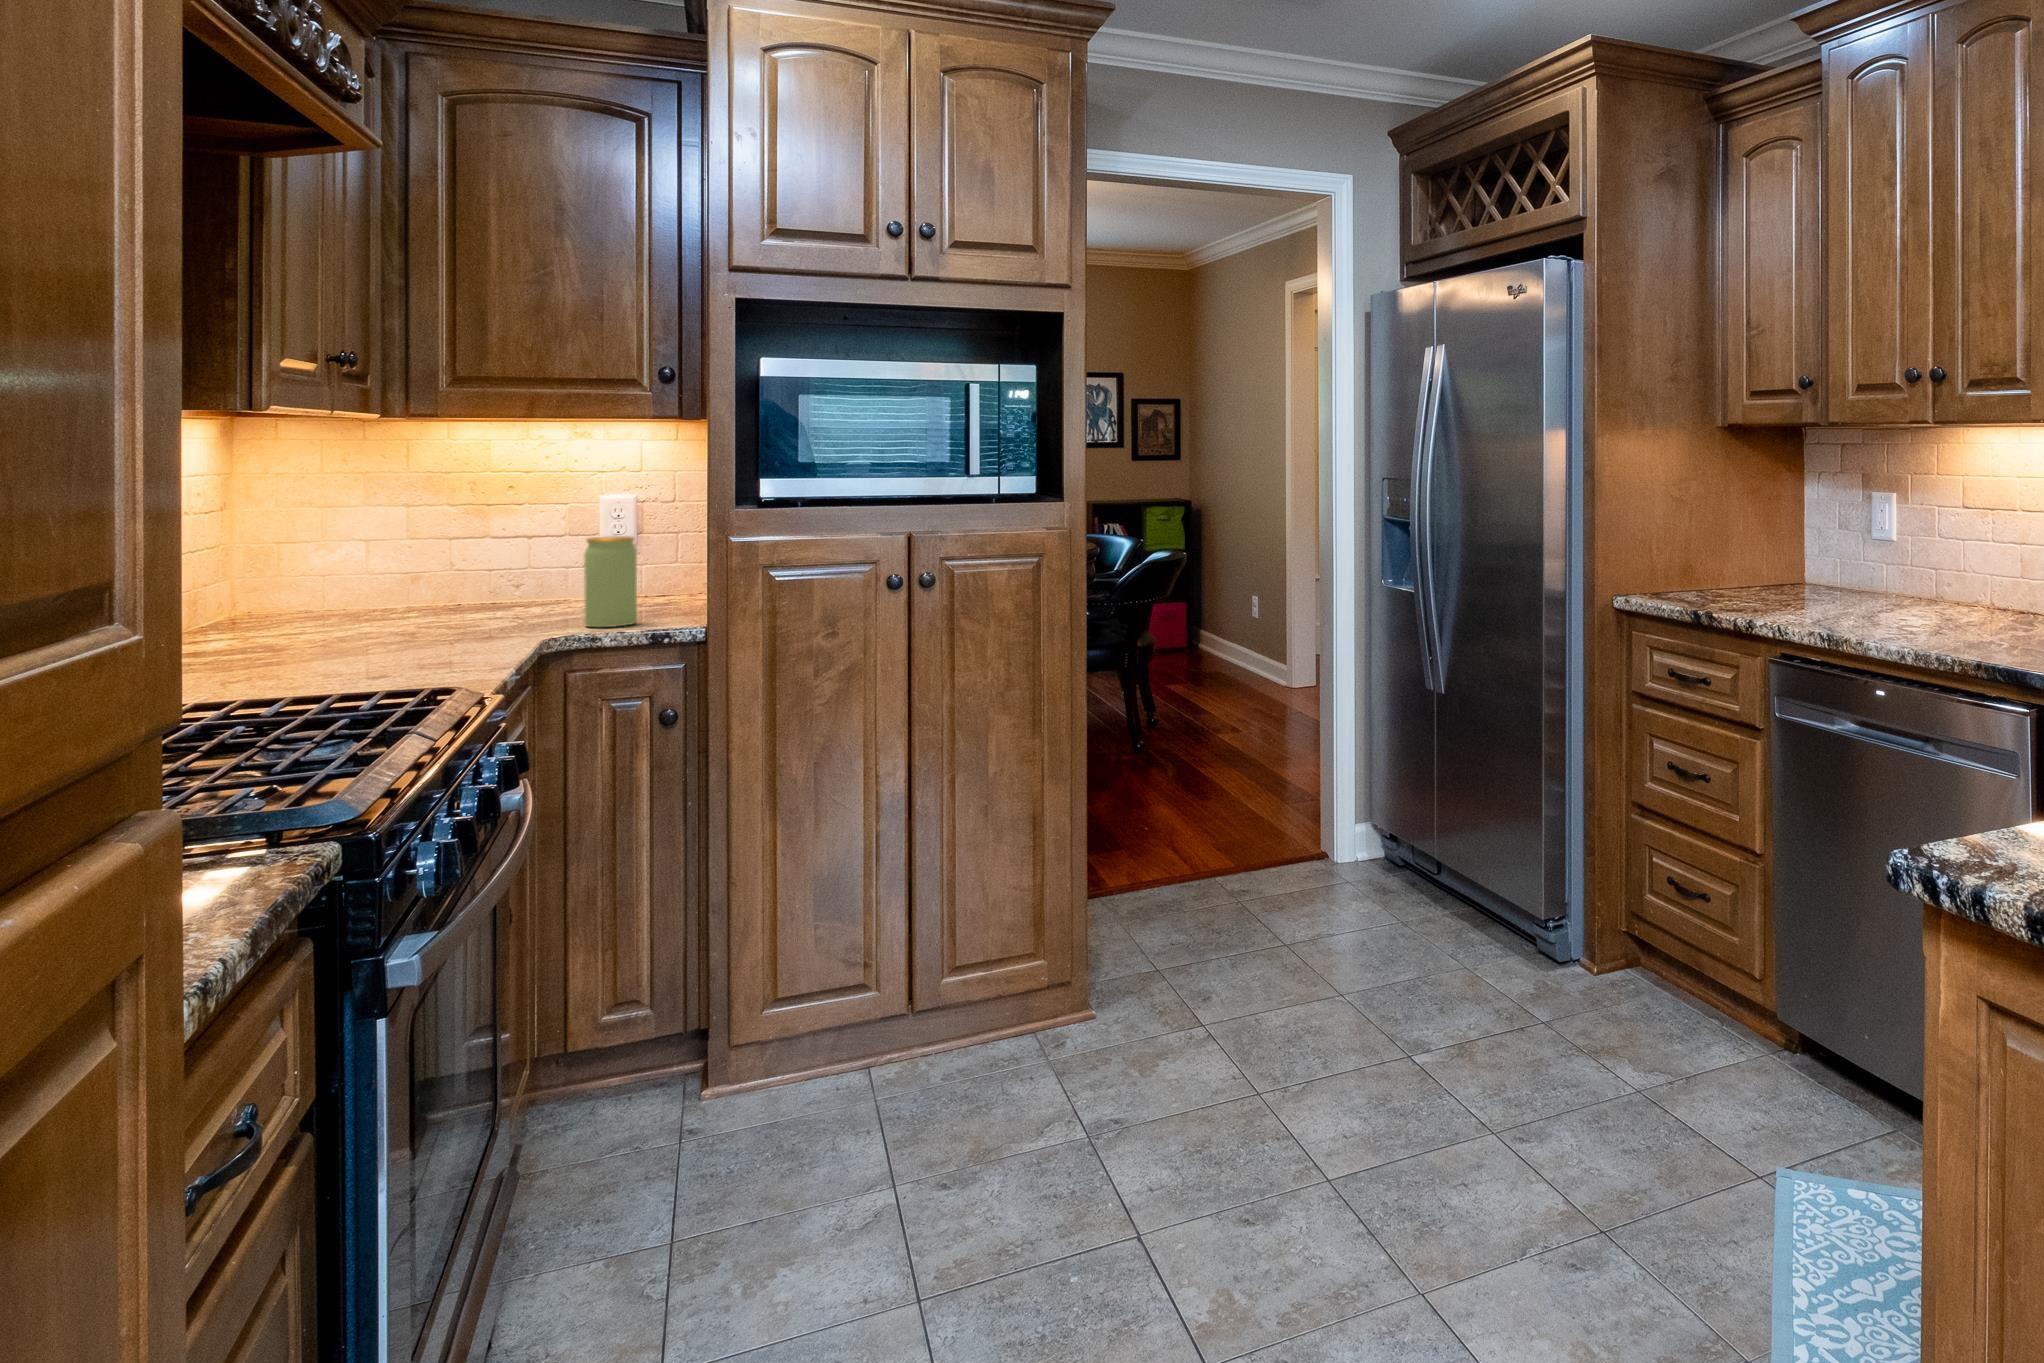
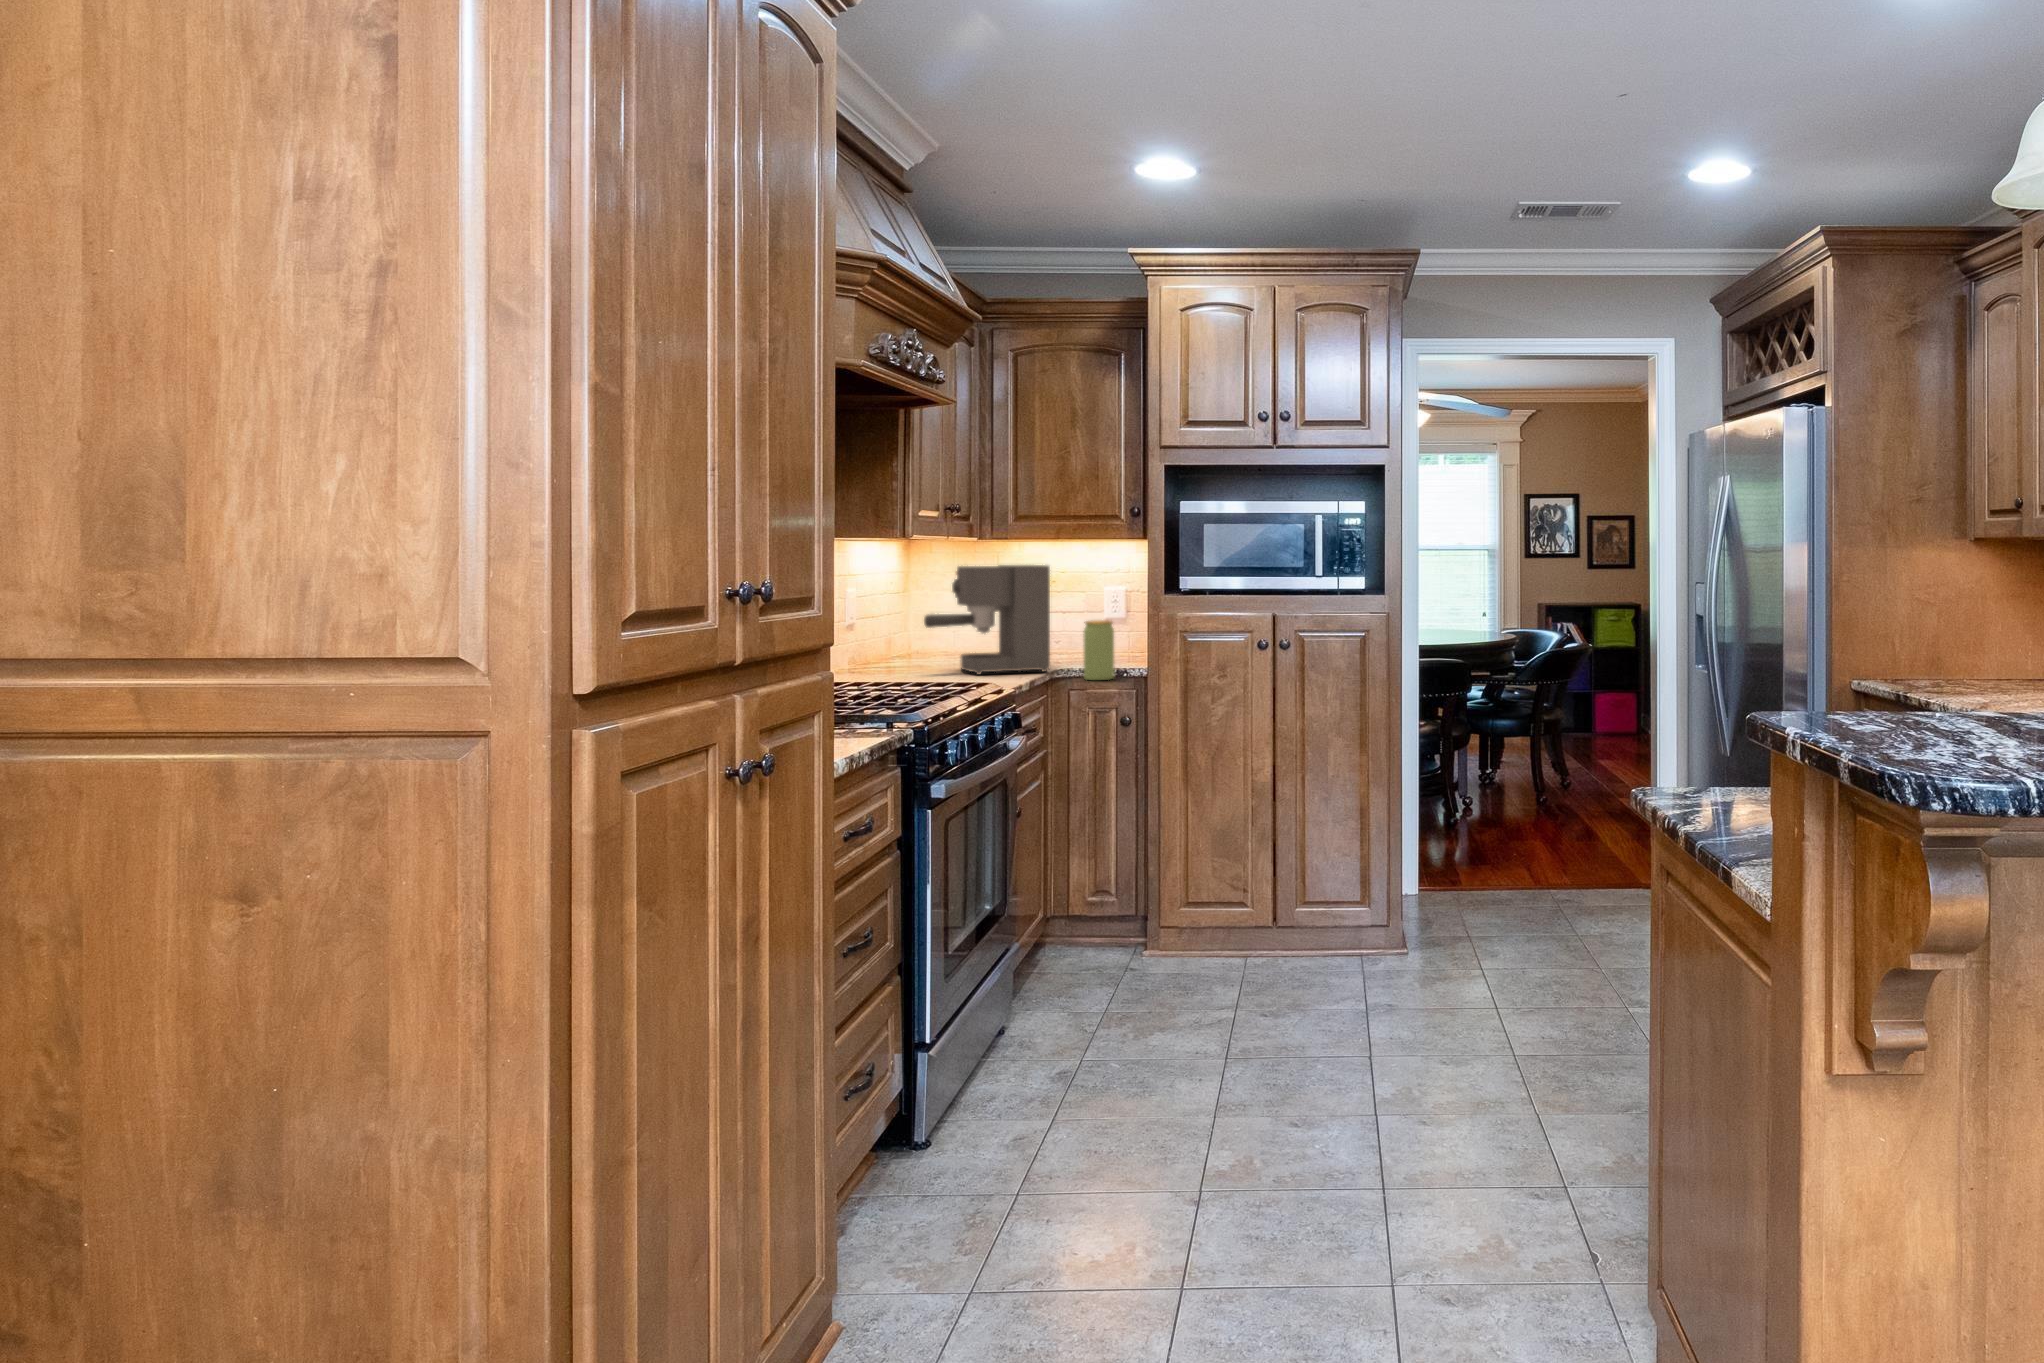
coffee maker: none [278,455,515,628] -> present [924,565,1050,675]

